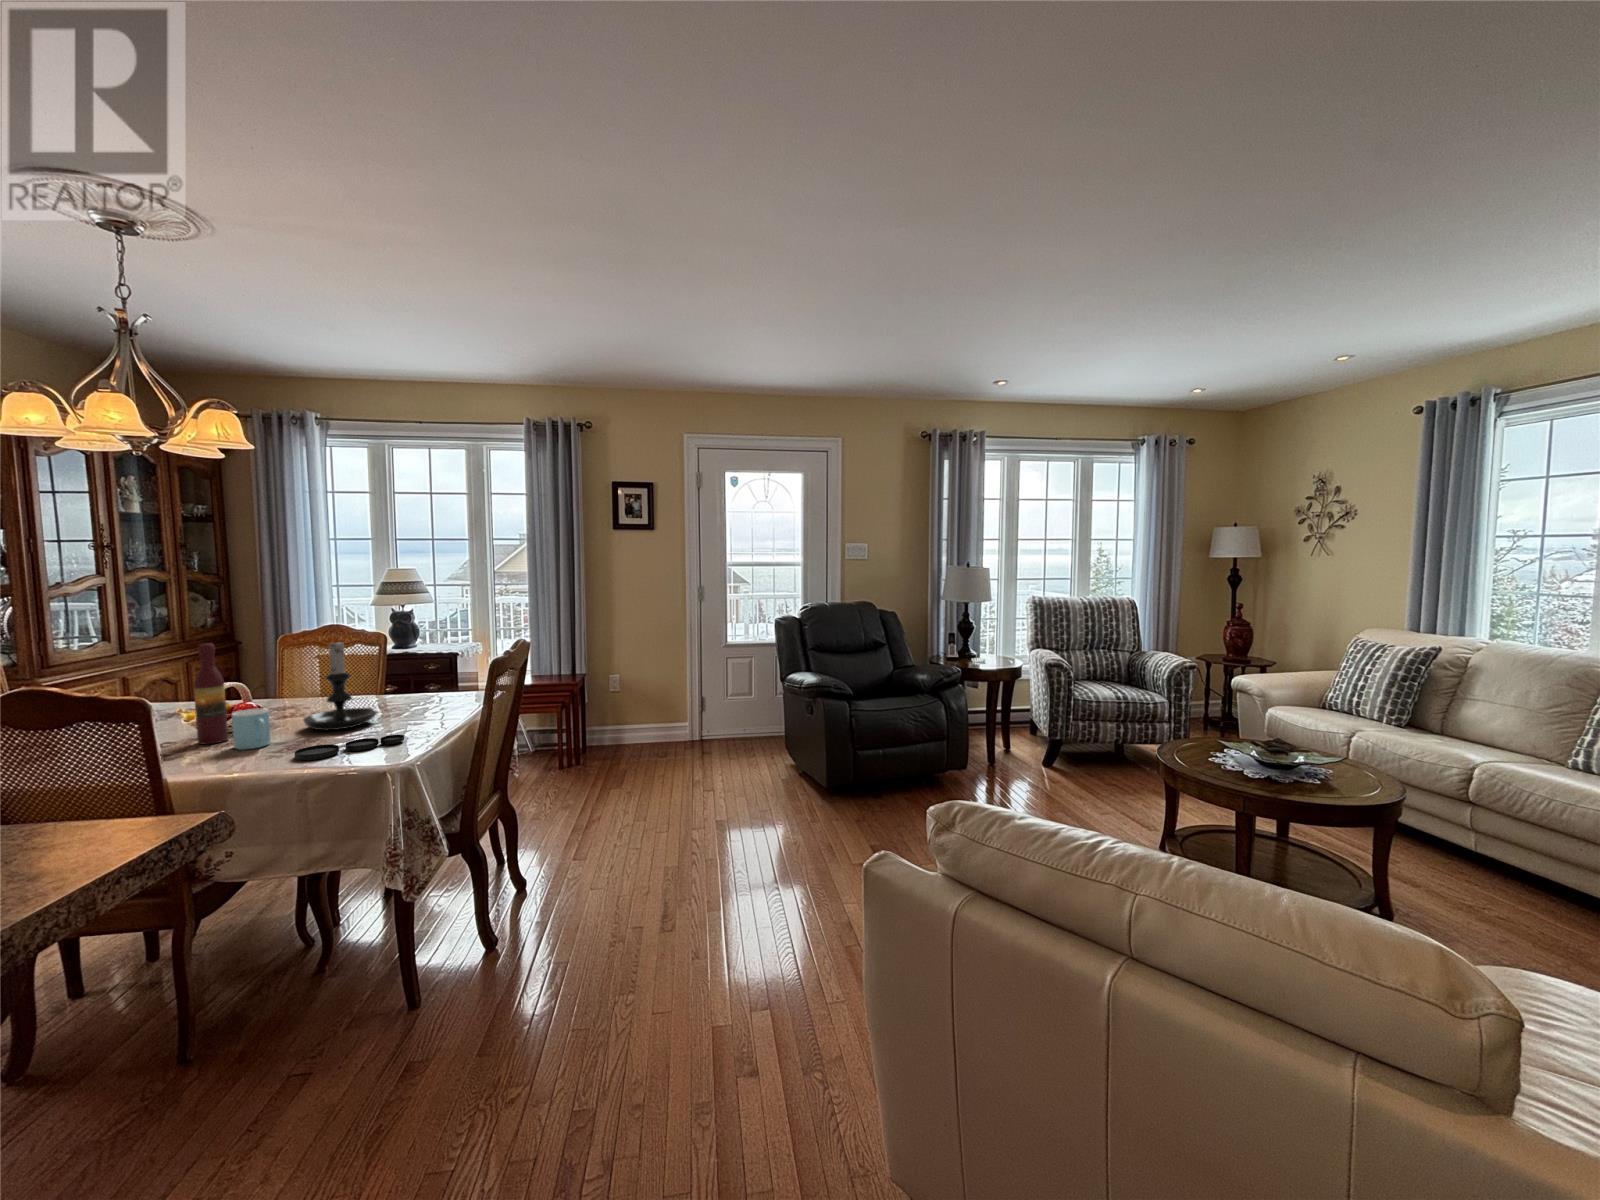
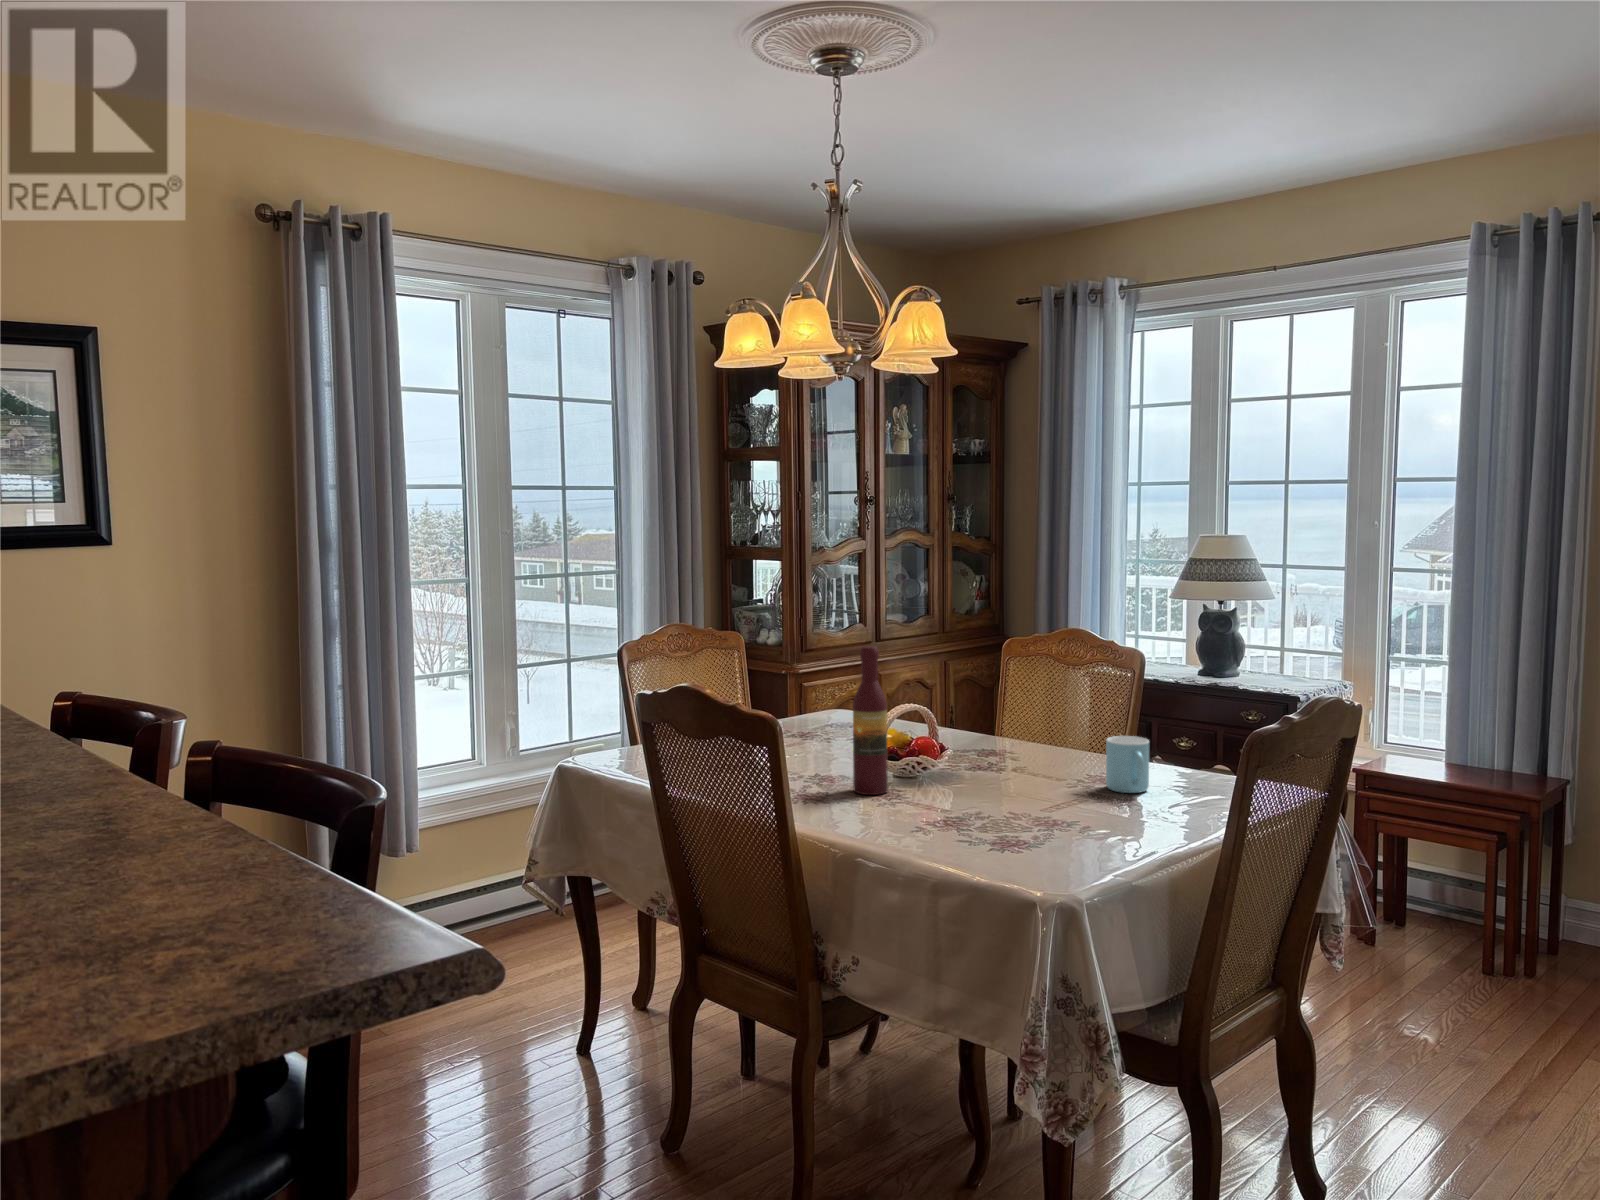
candle holder: present [304,642,377,730] -> none [977,653,1082,810]
mug: present [232,709,271,750] -> present [1106,736,1149,793]
plate: present [295,735,404,761] -> none [928,833,1091,860]

